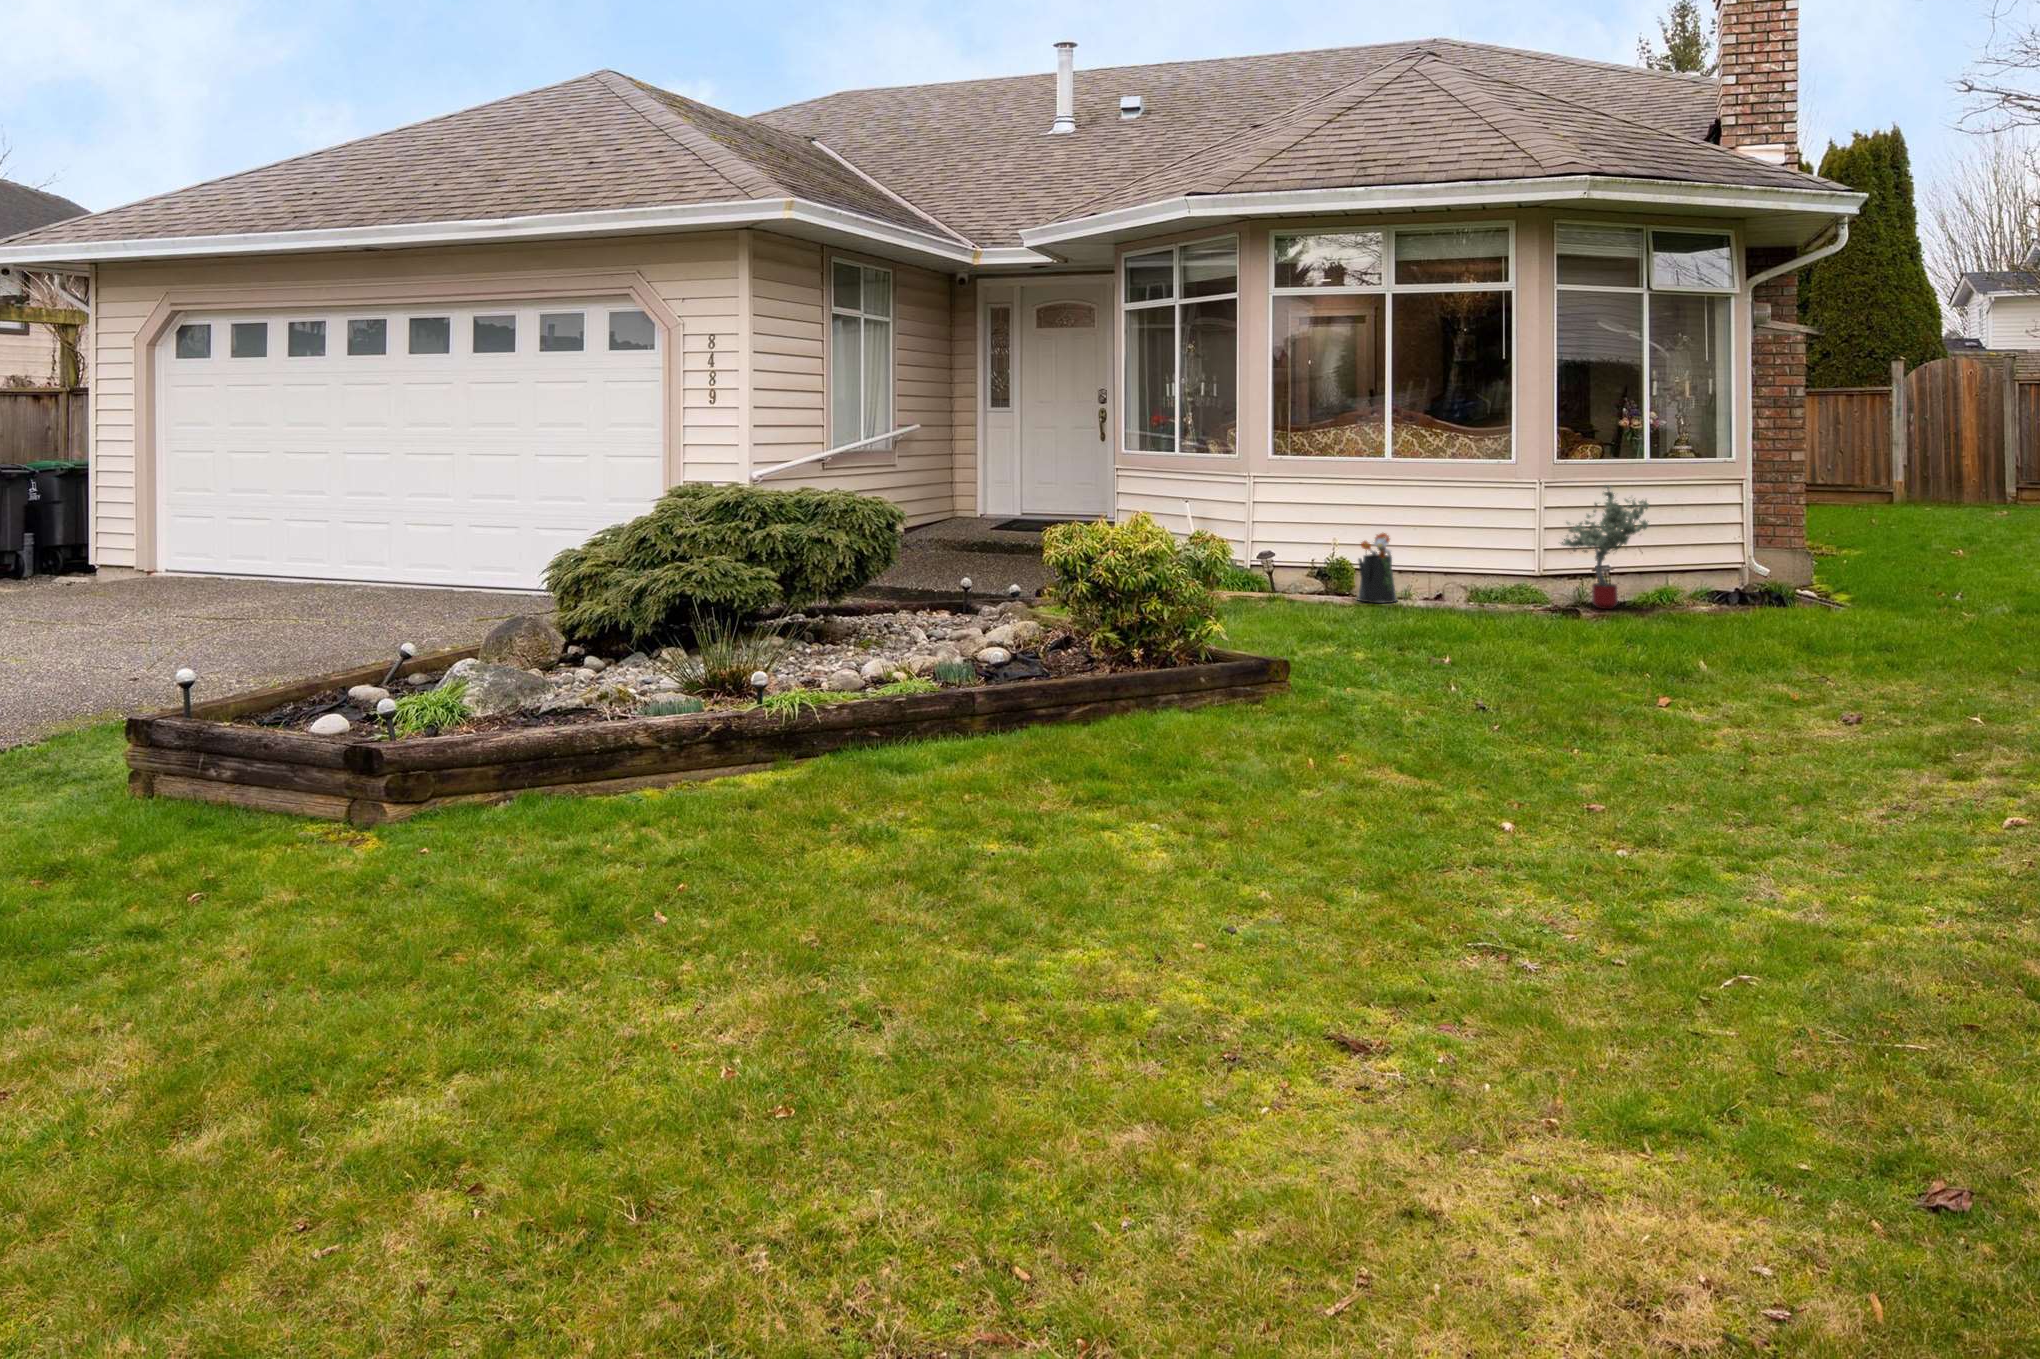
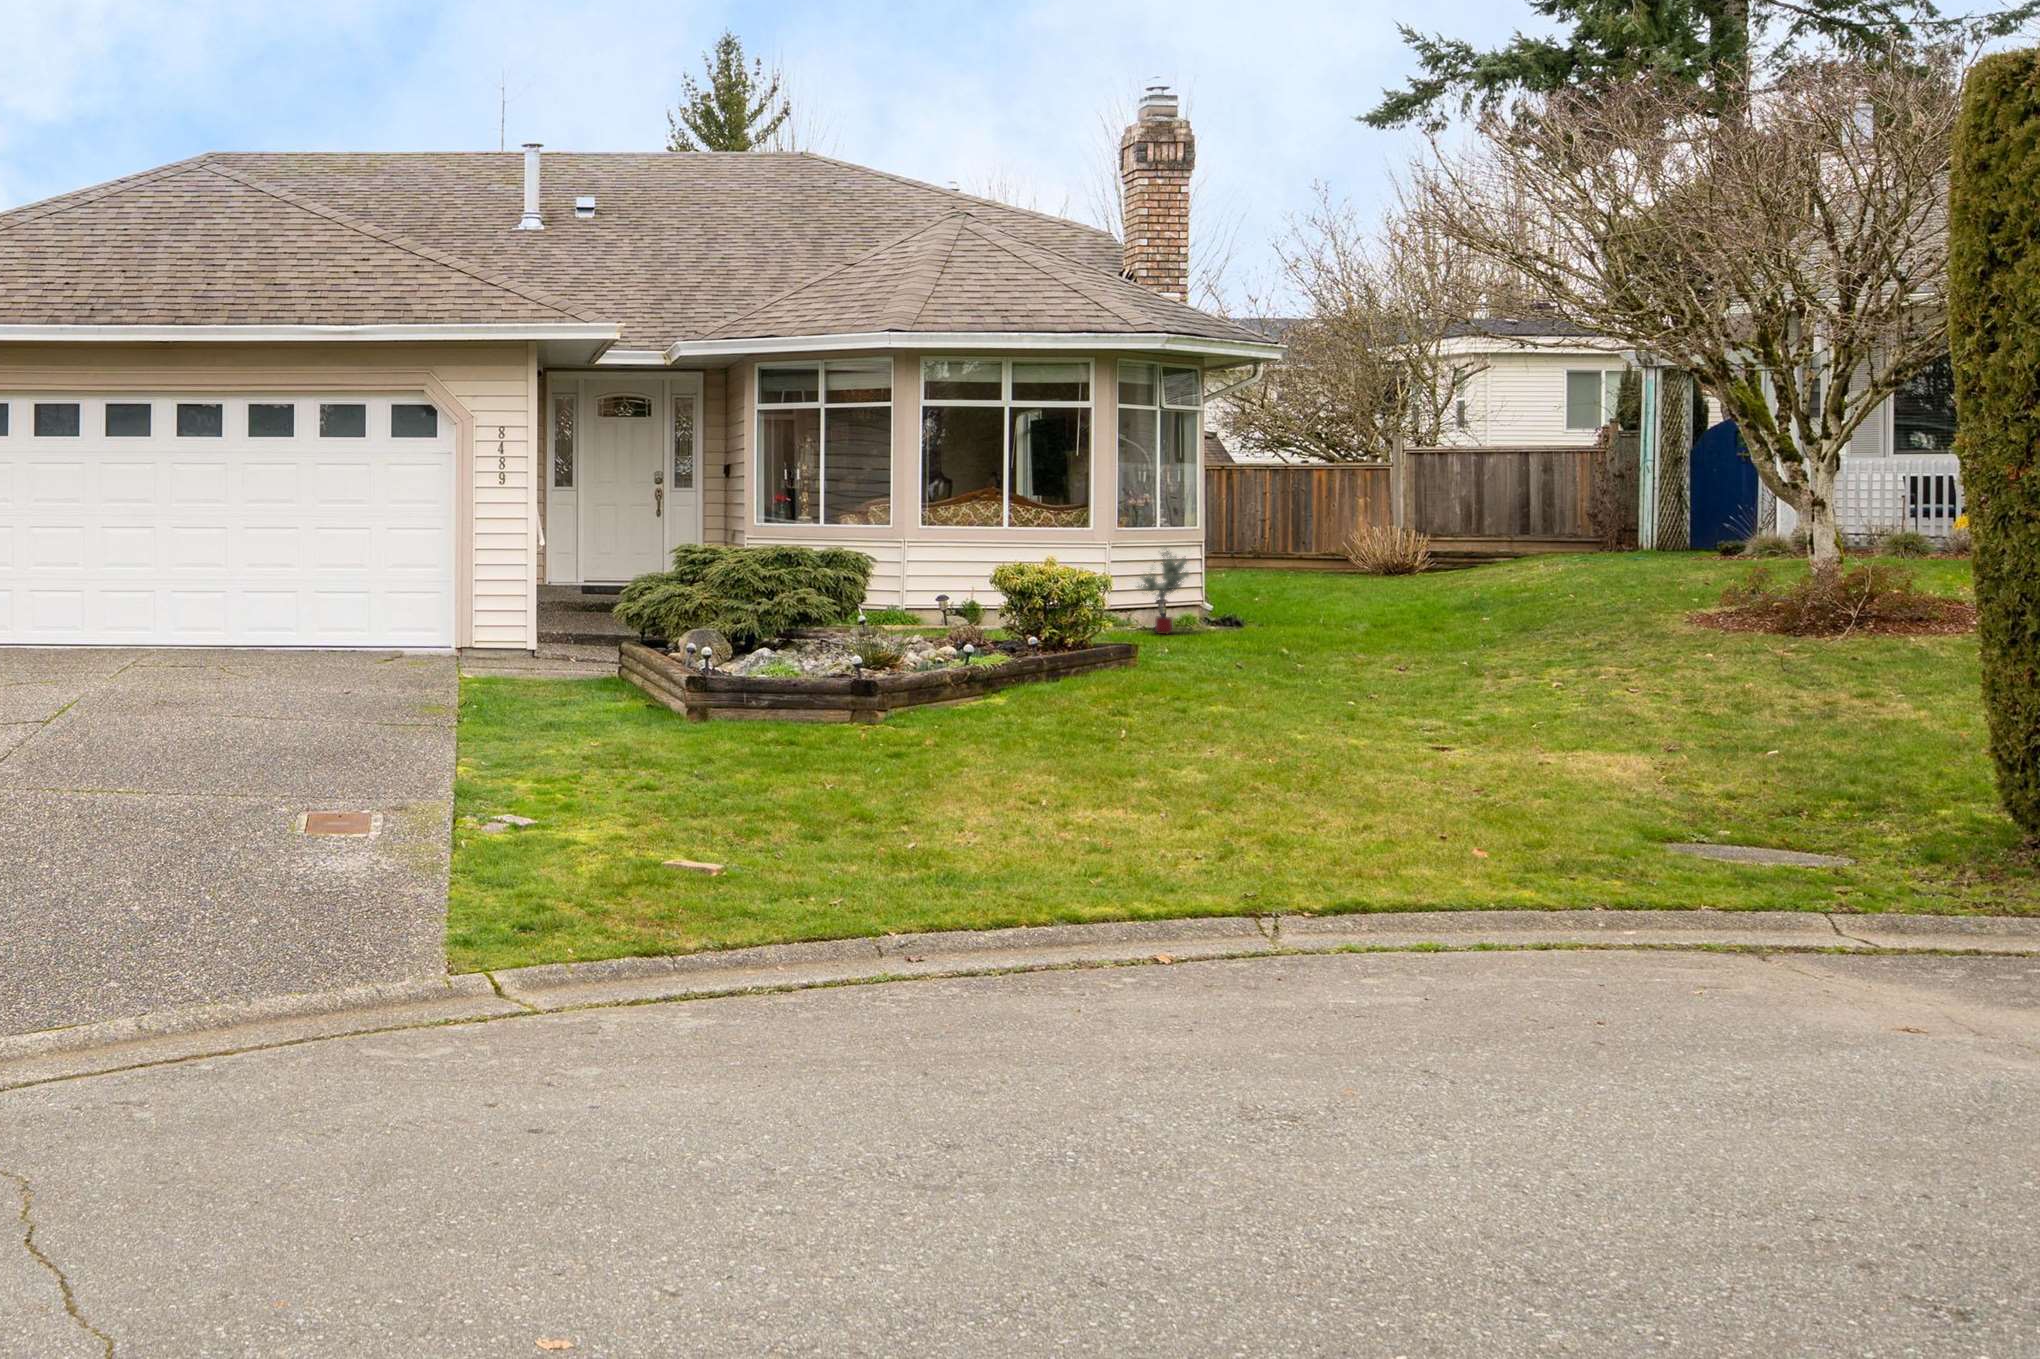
watering can: present [1358,533,1397,603] -> none [1000,584,1030,635]

